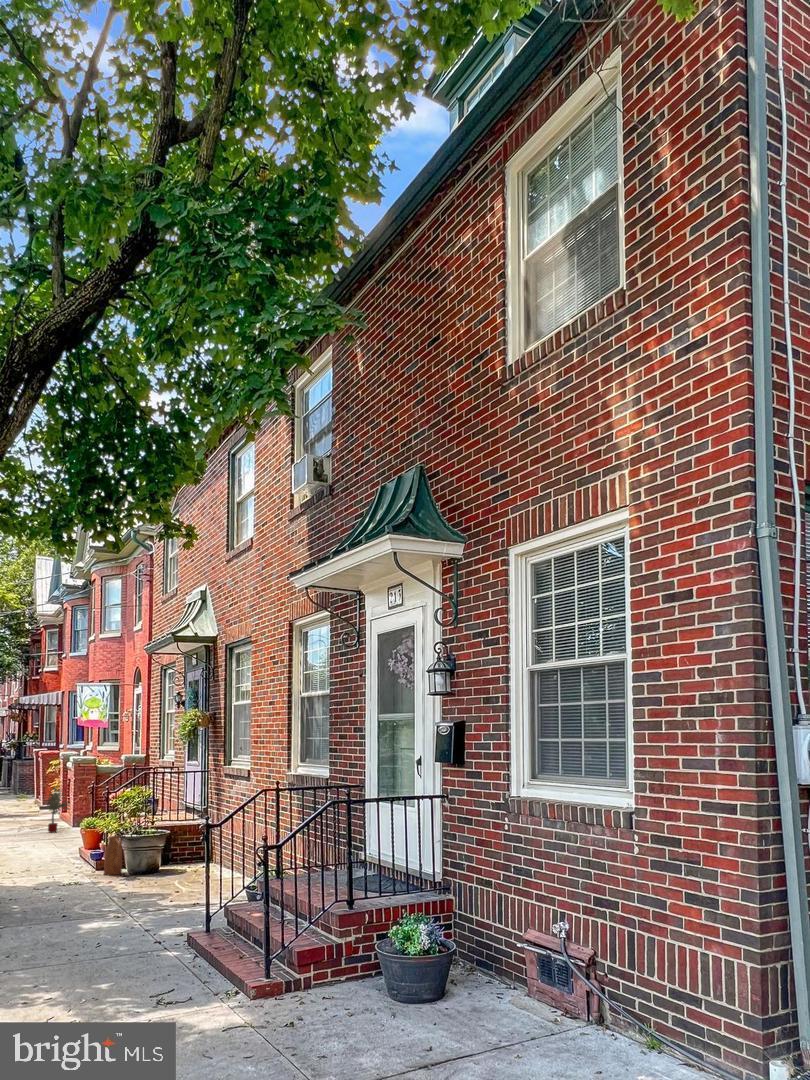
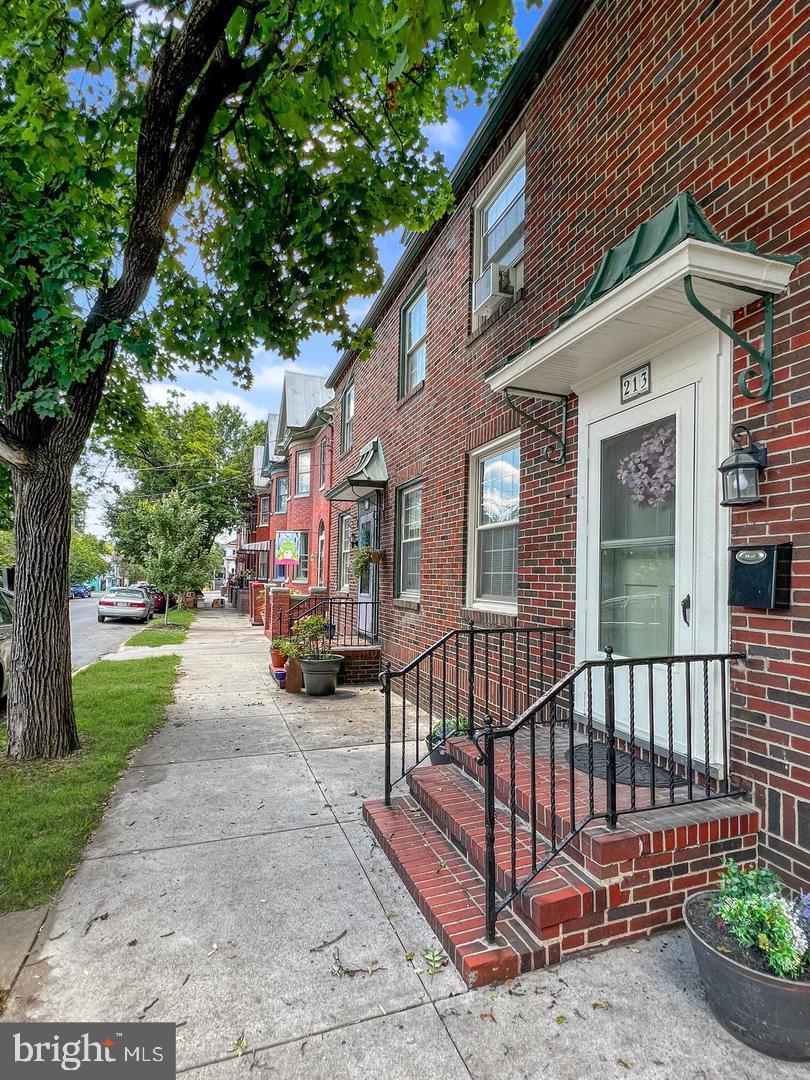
potted tree: present [47,786,70,833] -> none [248,608,269,645]

